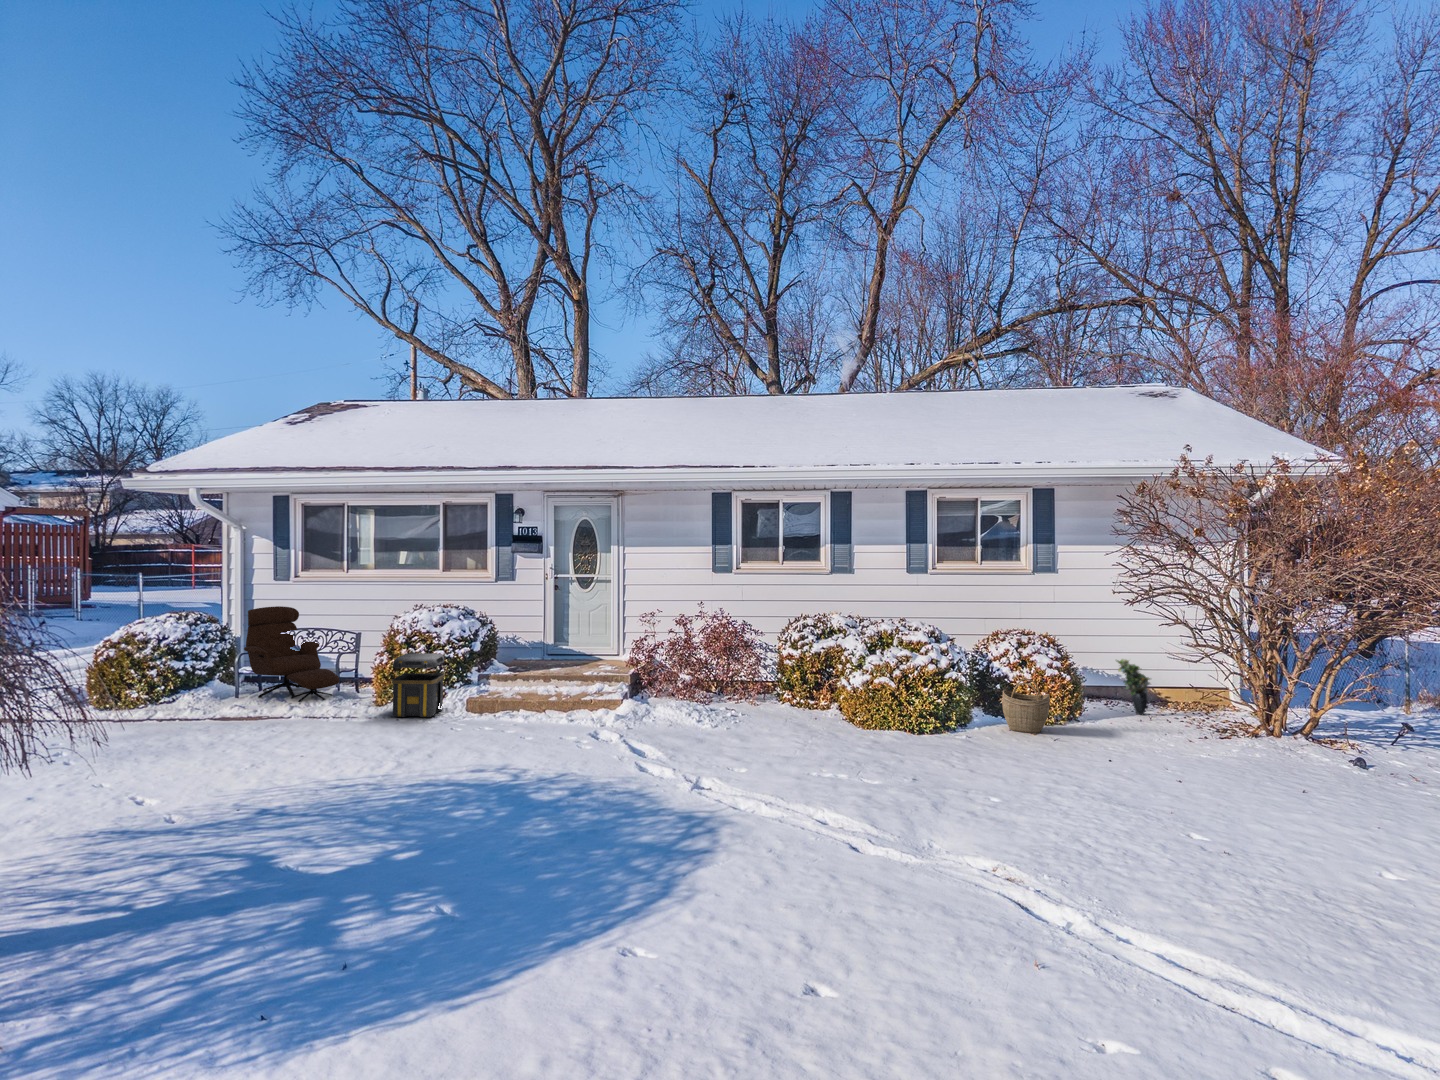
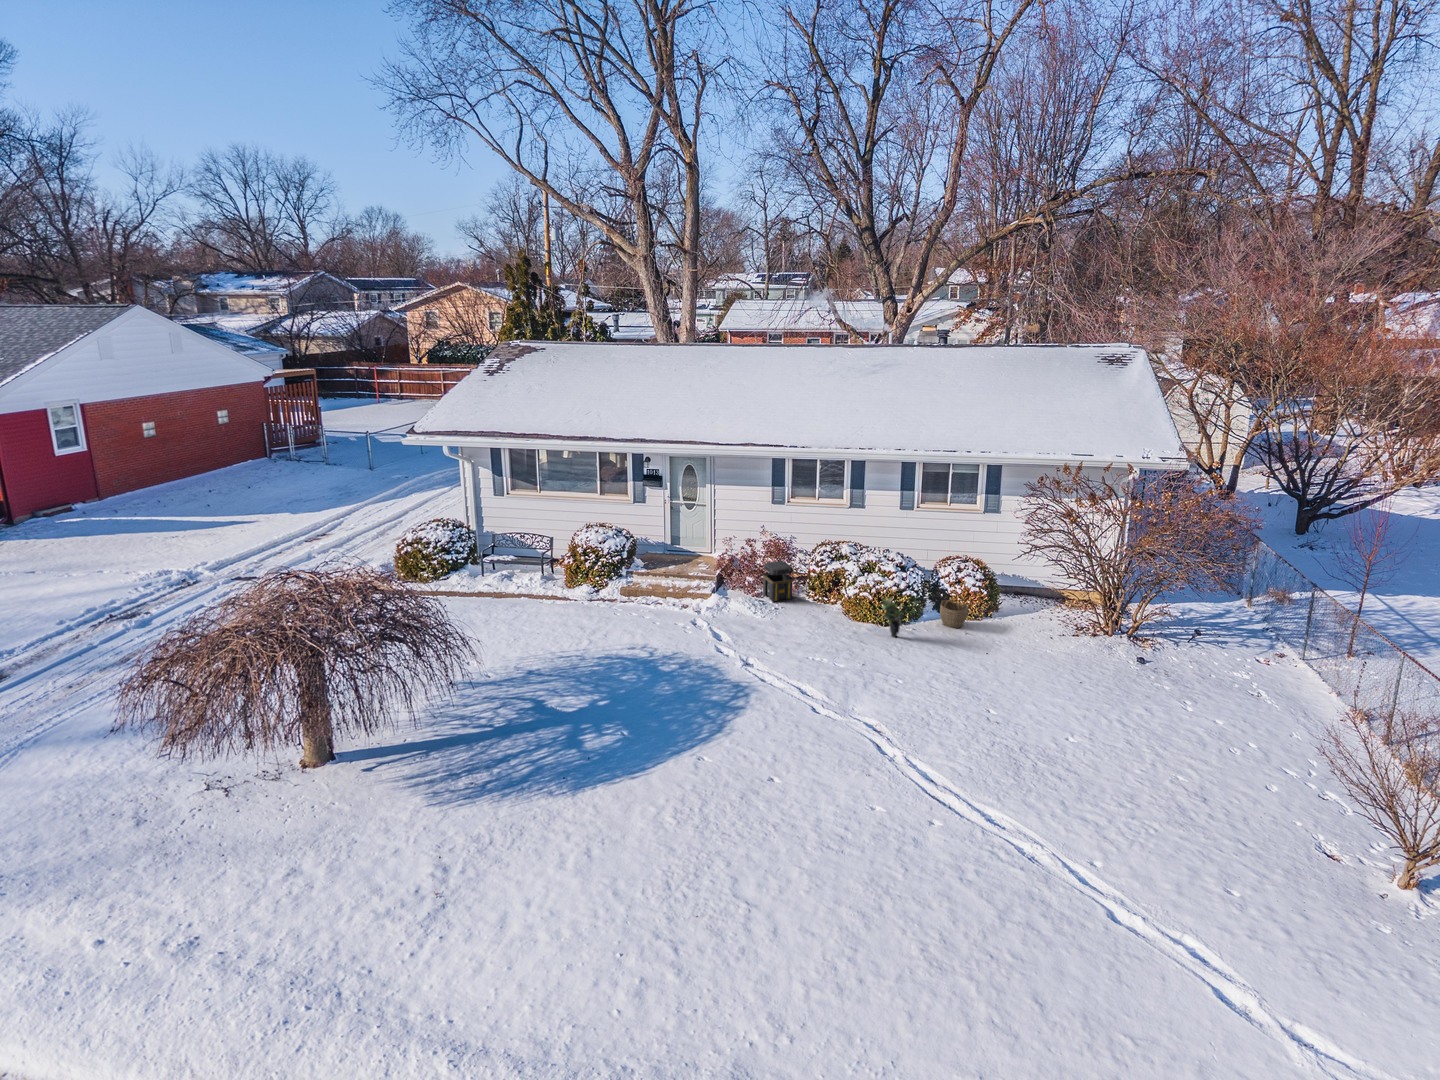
lounge chair: present [244,606,339,702] -> none [484,517,542,581]
toolbox: present [392,653,445,717] -> present [763,561,793,601]
potted plant: present [1117,659,1150,715] -> present [883,598,902,637]

